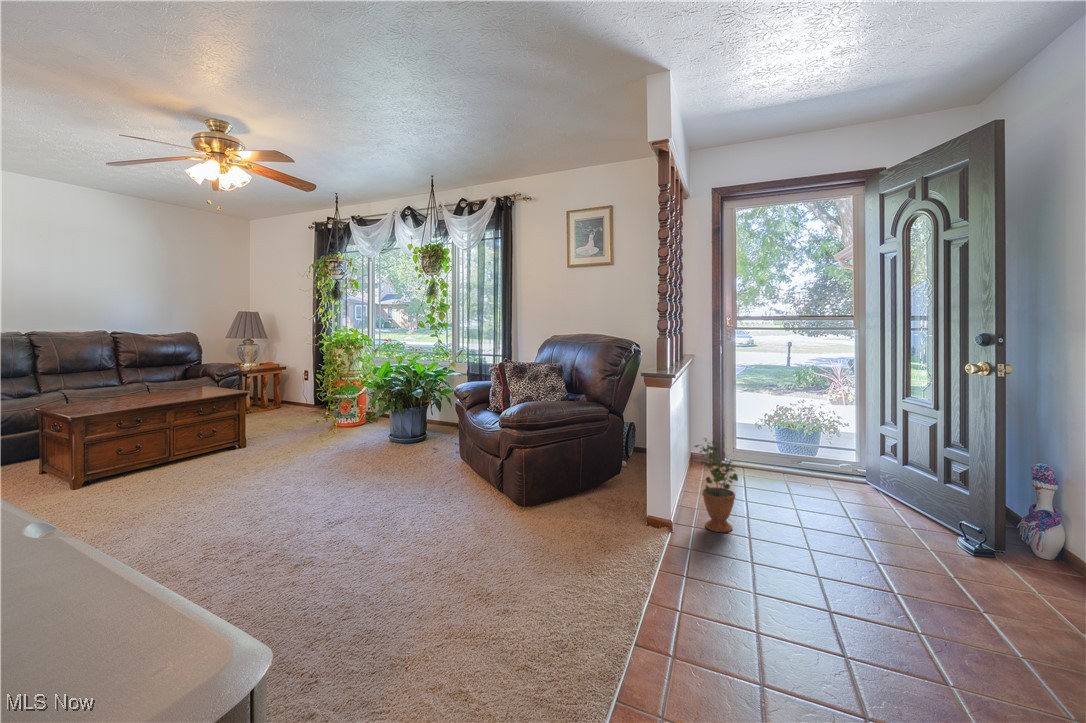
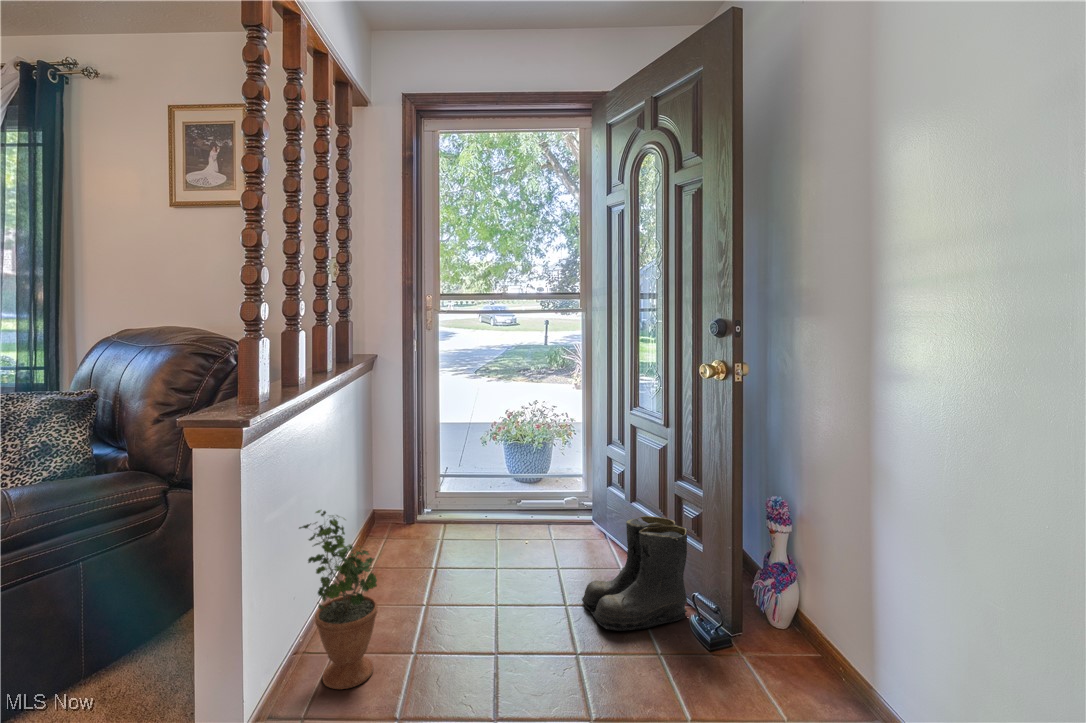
boots: none [864,471,957,541] -> present [582,516,687,631]

